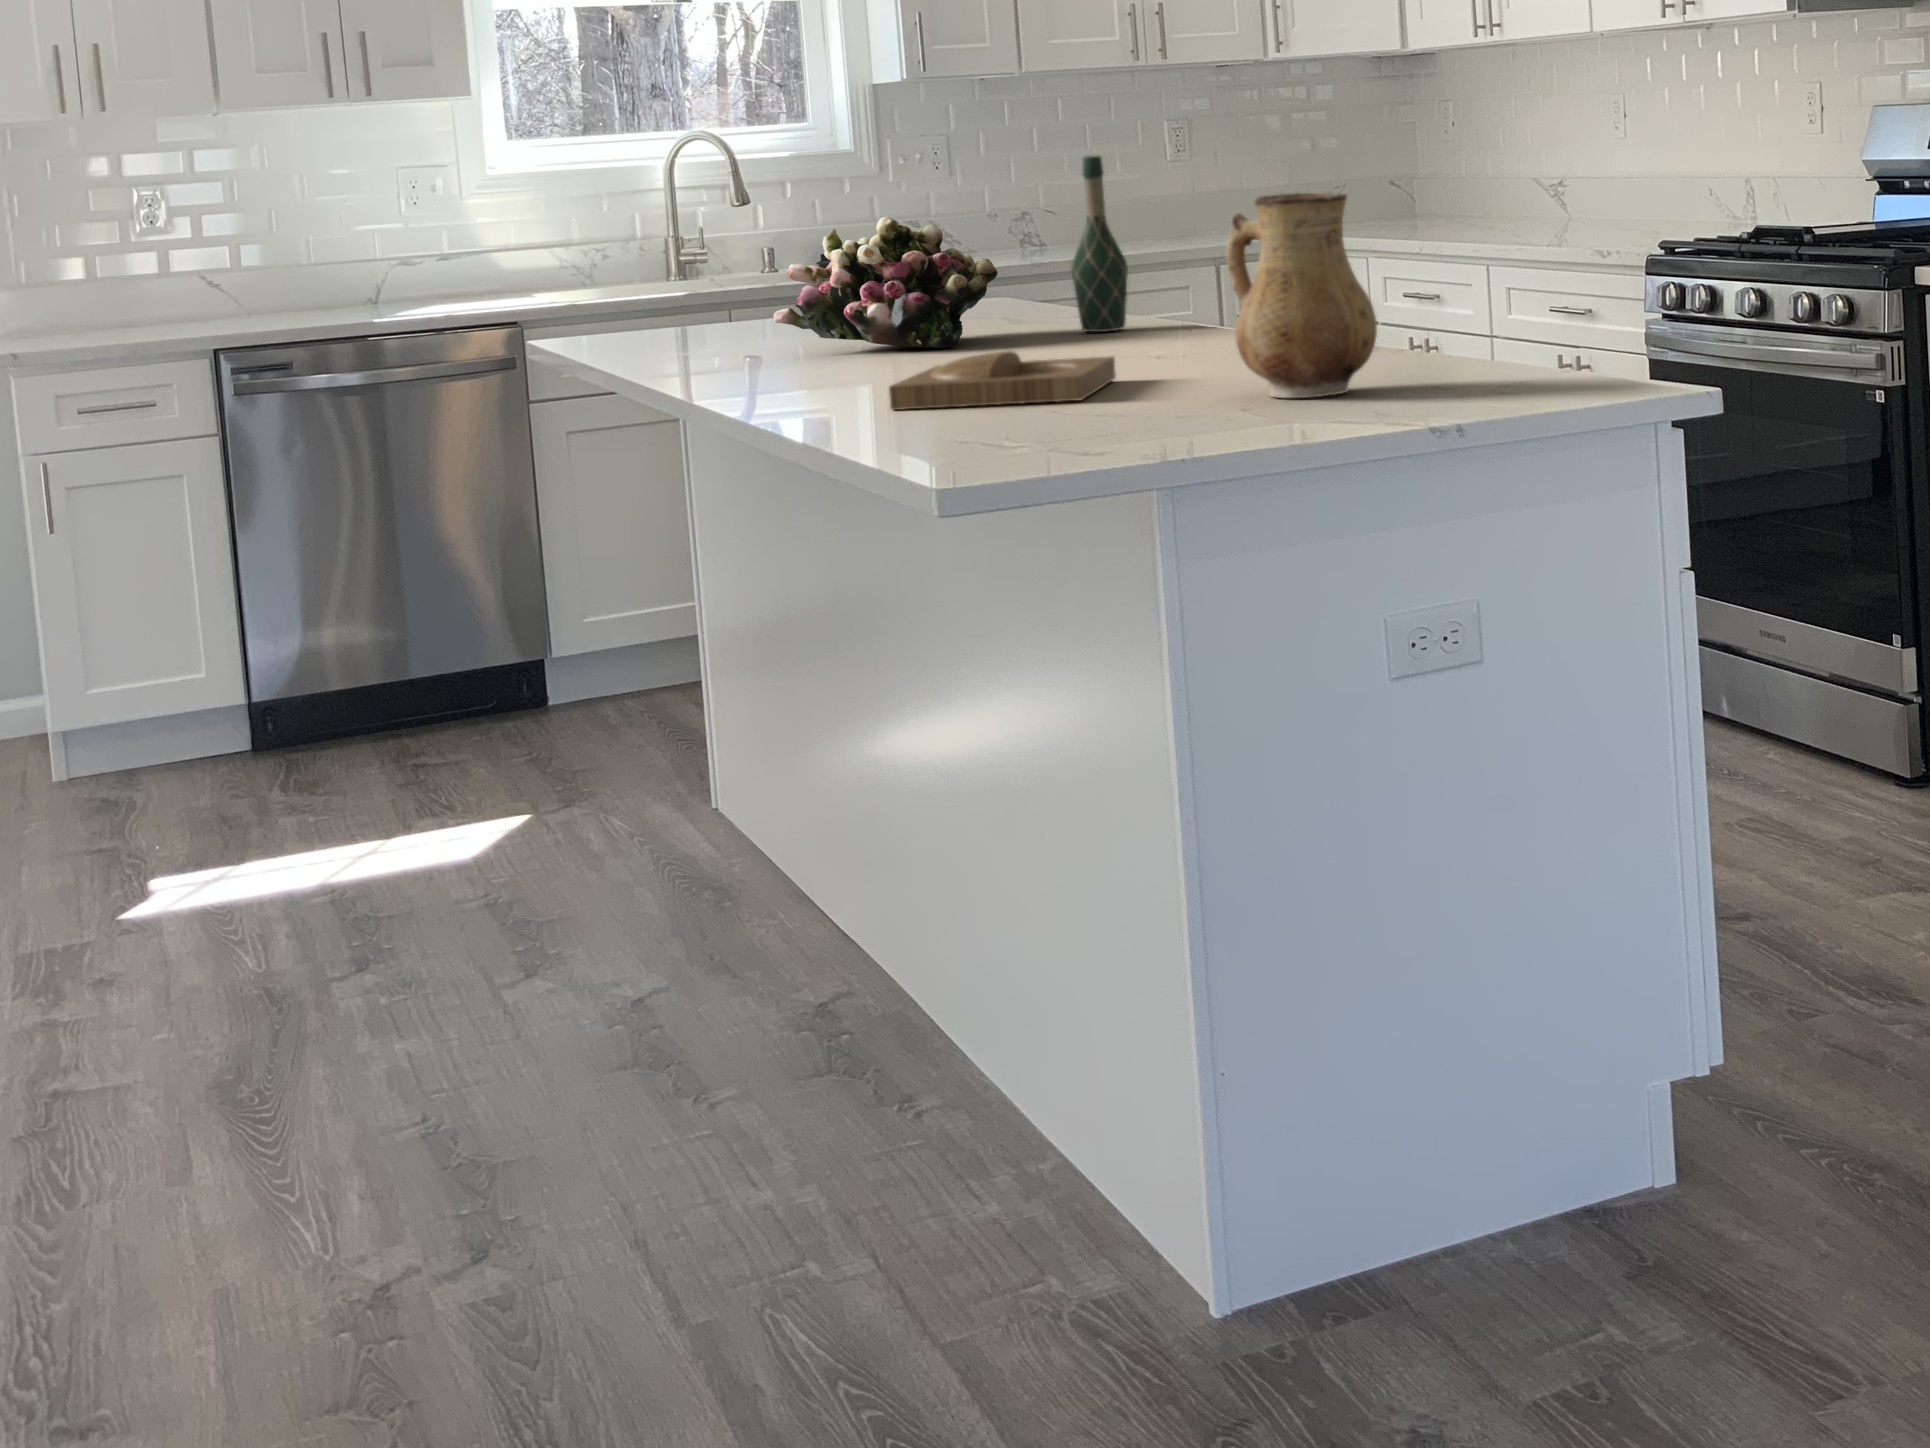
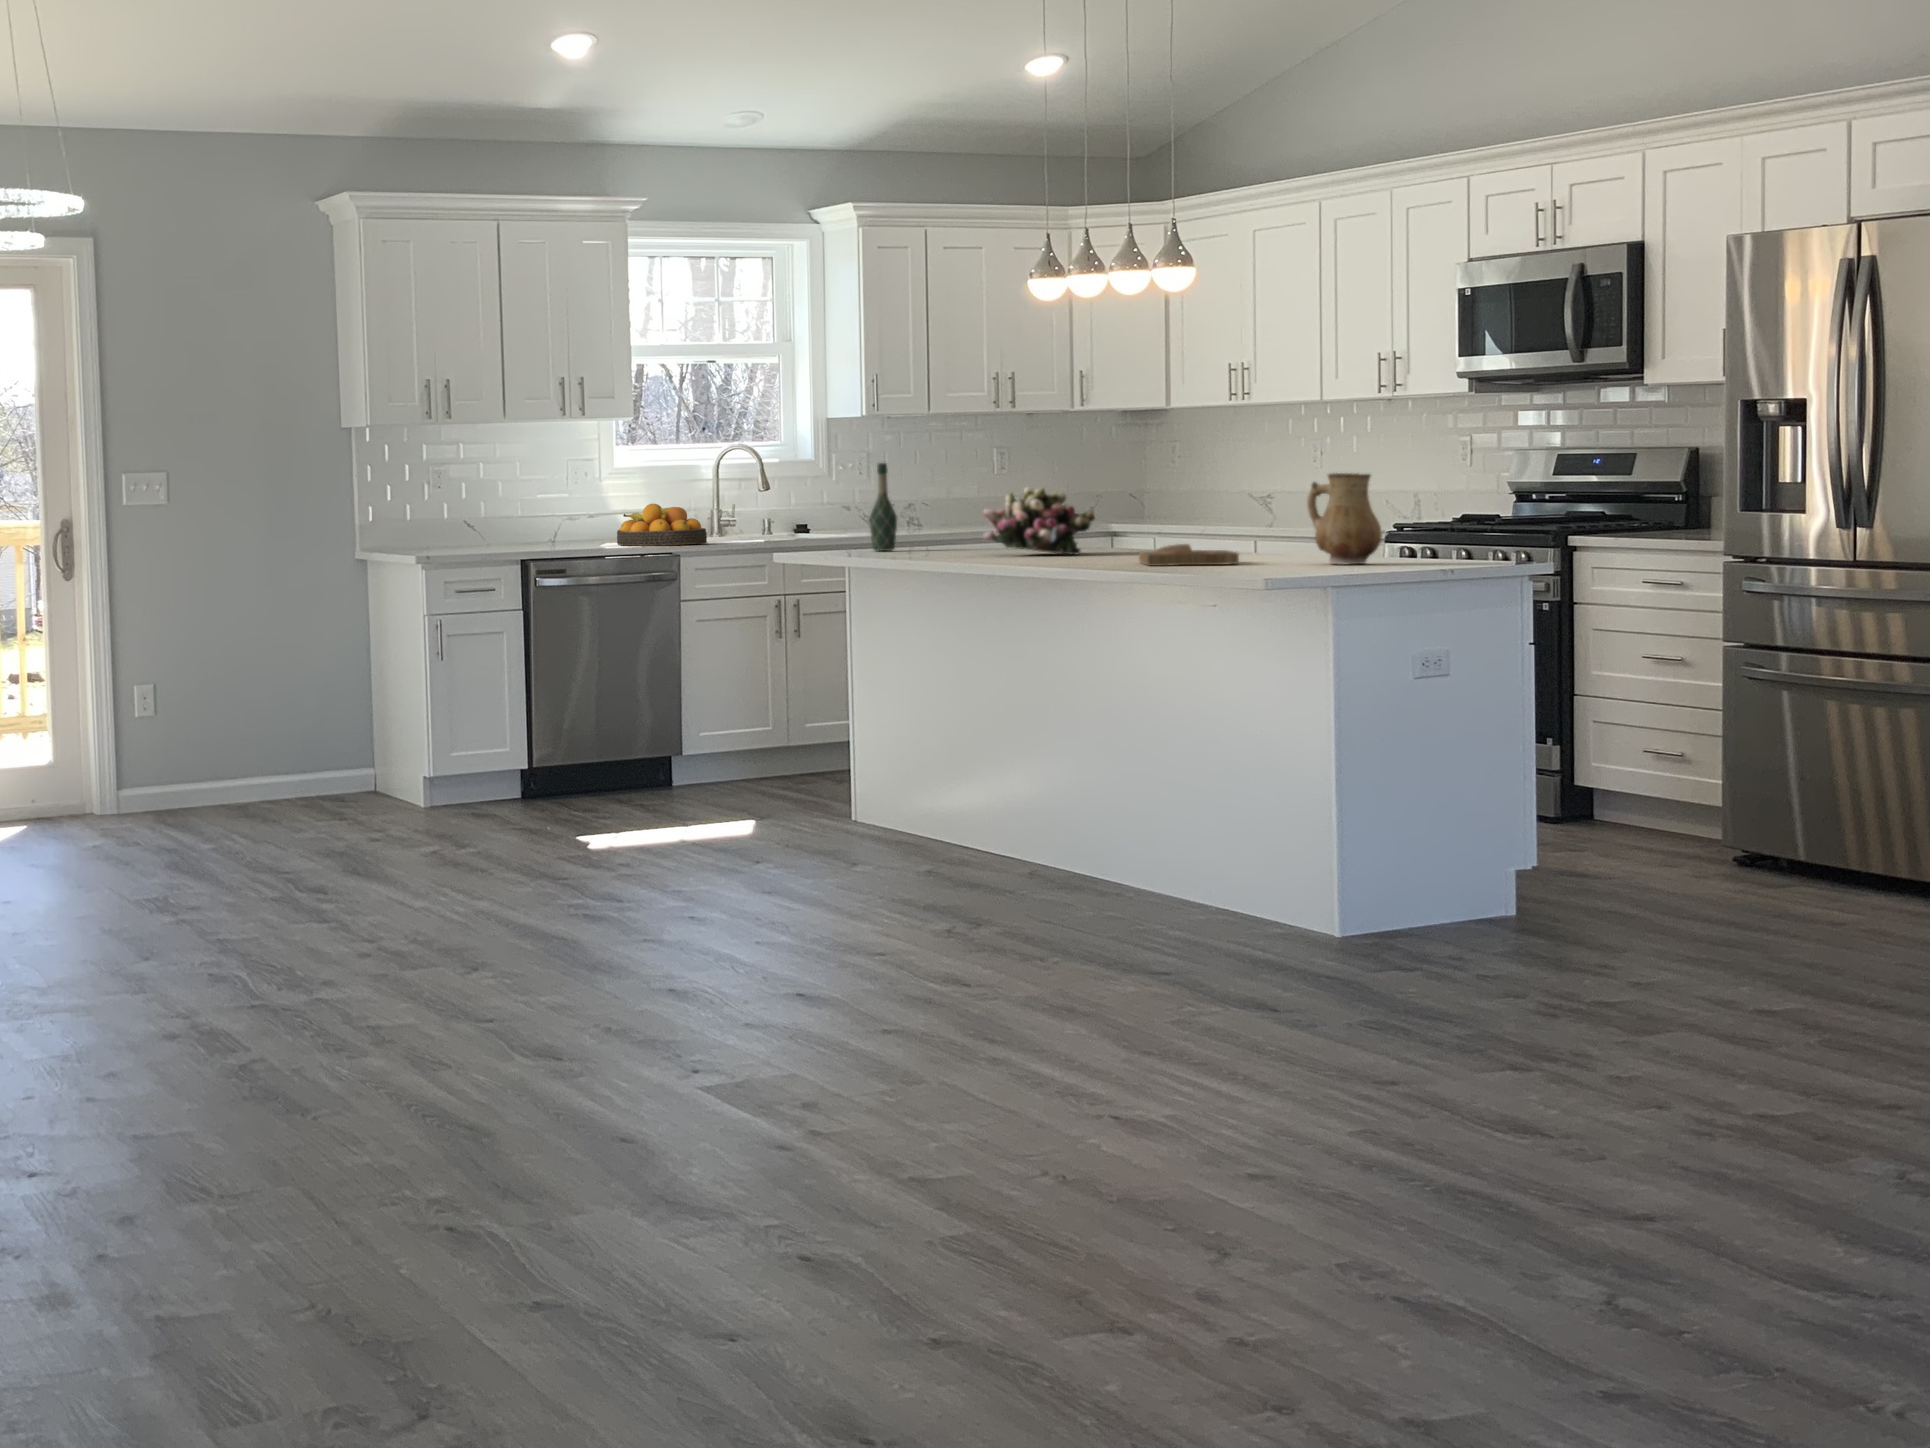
wine bottle: present [1071,156,1128,332] -> present [869,463,897,551]
fruit bowl: none [423,241,581,315] -> present [617,504,707,546]

